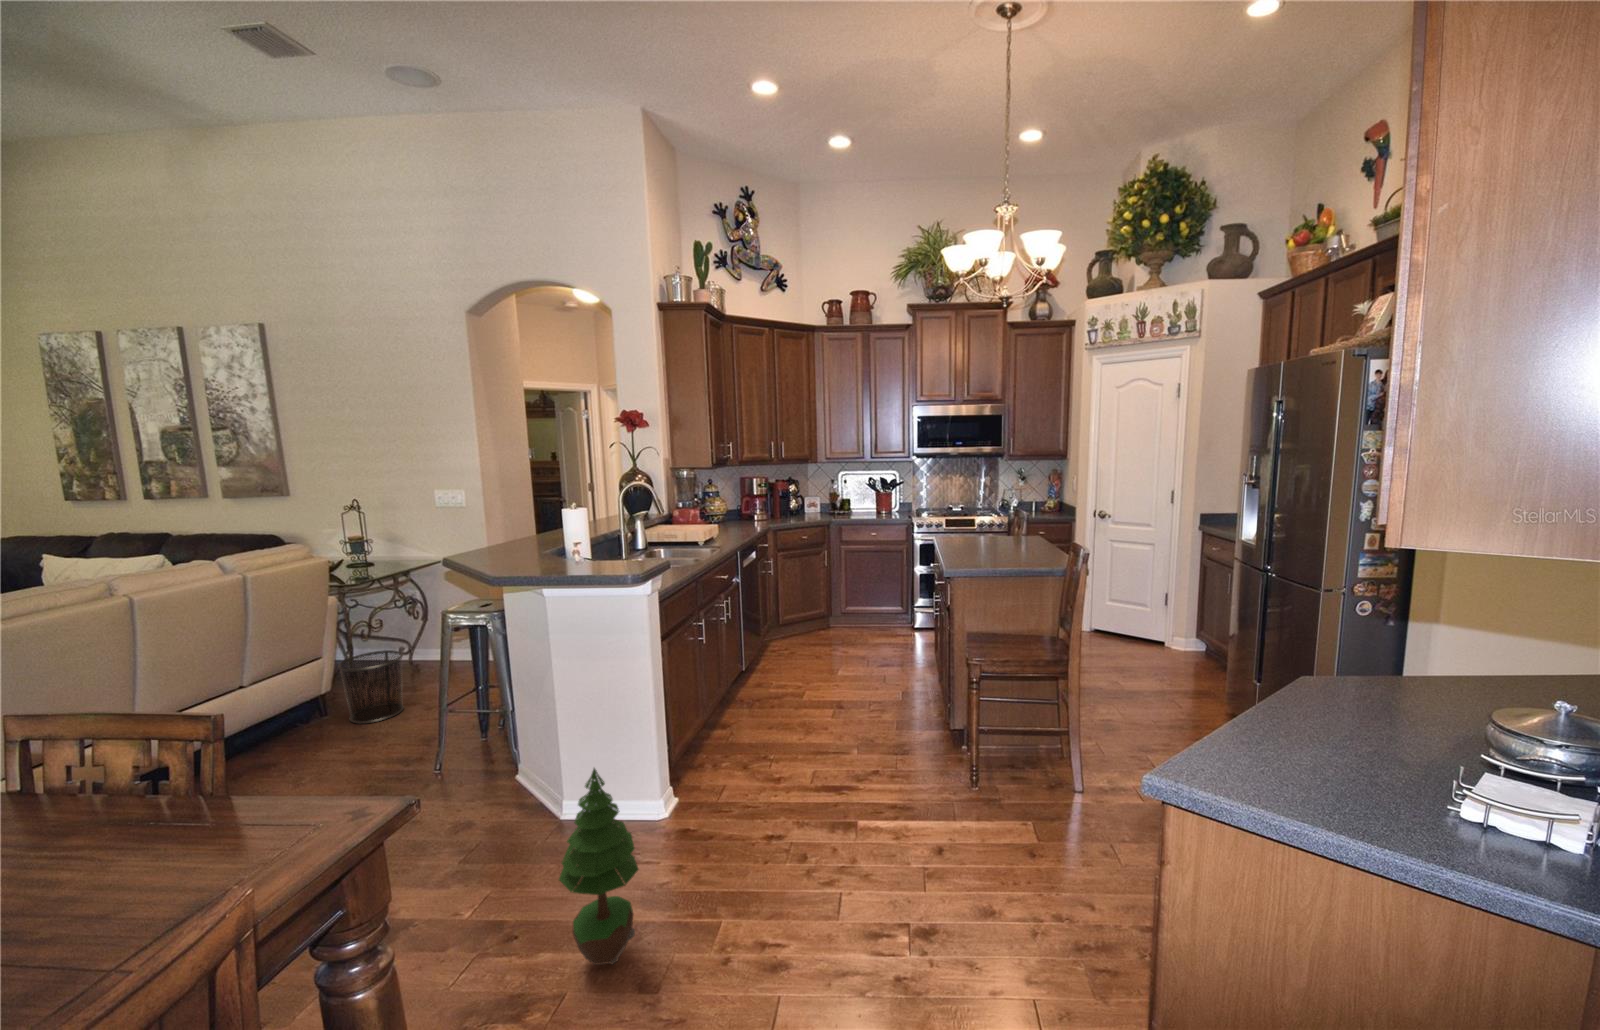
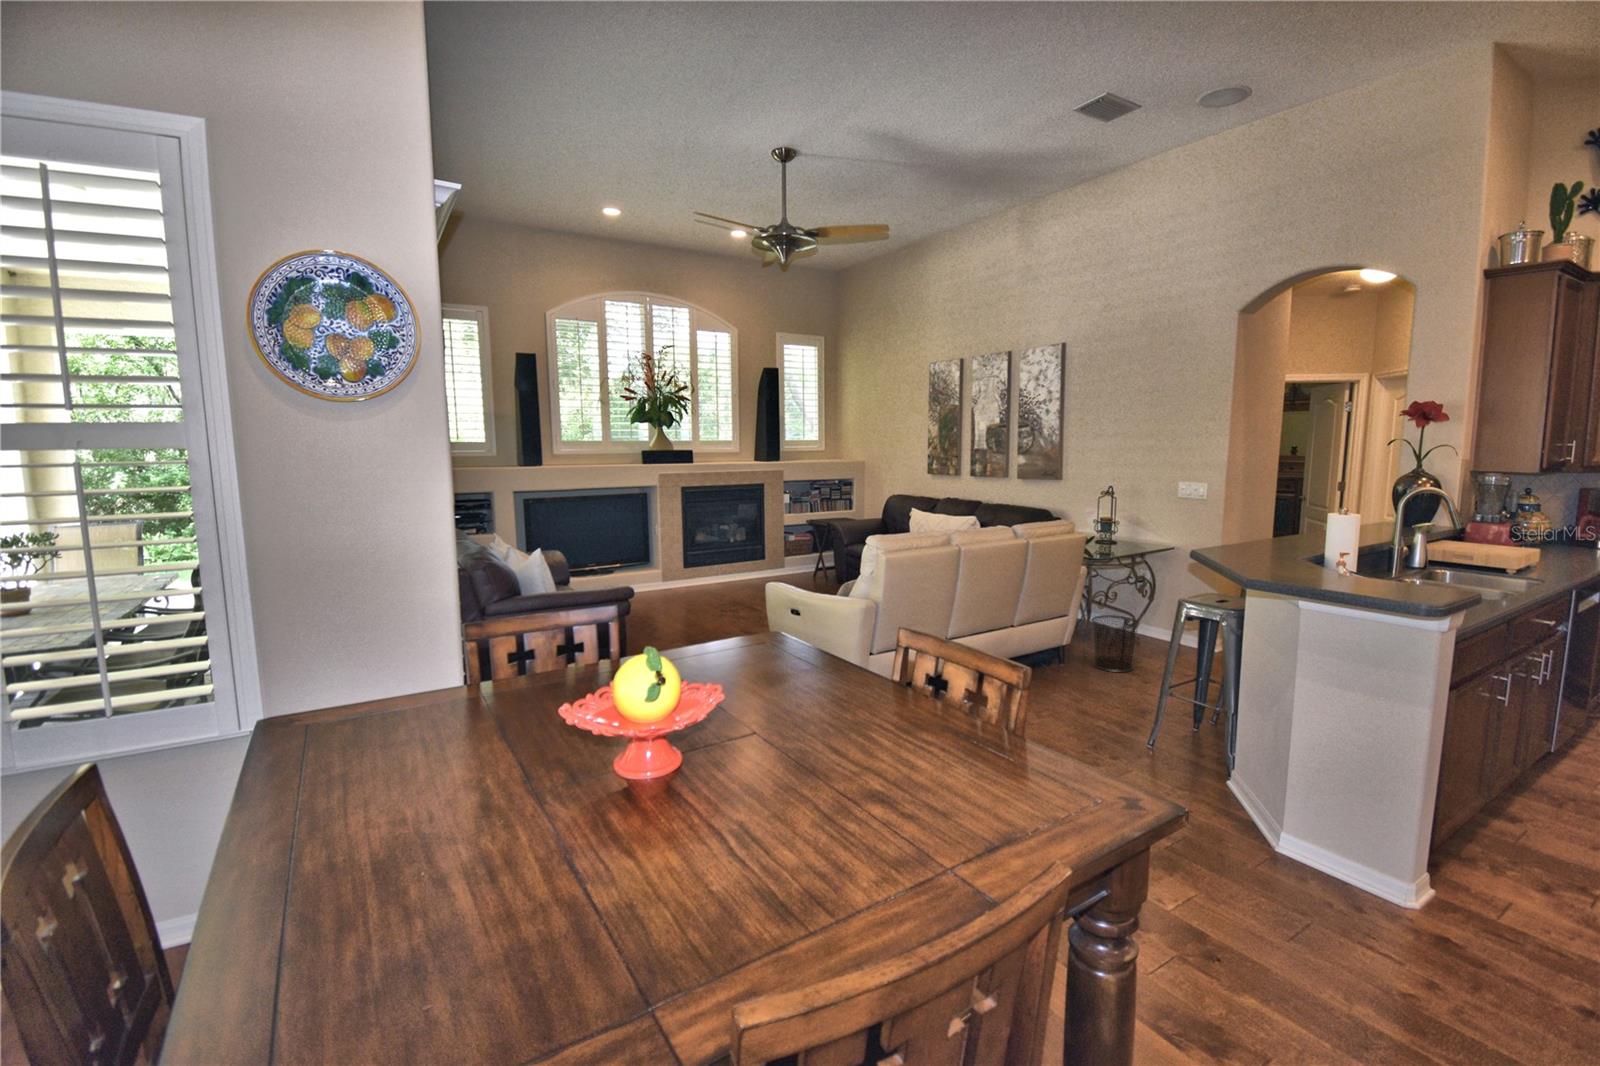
potted tree: present [559,768,639,965] -> none [1295,738,1377,910]

